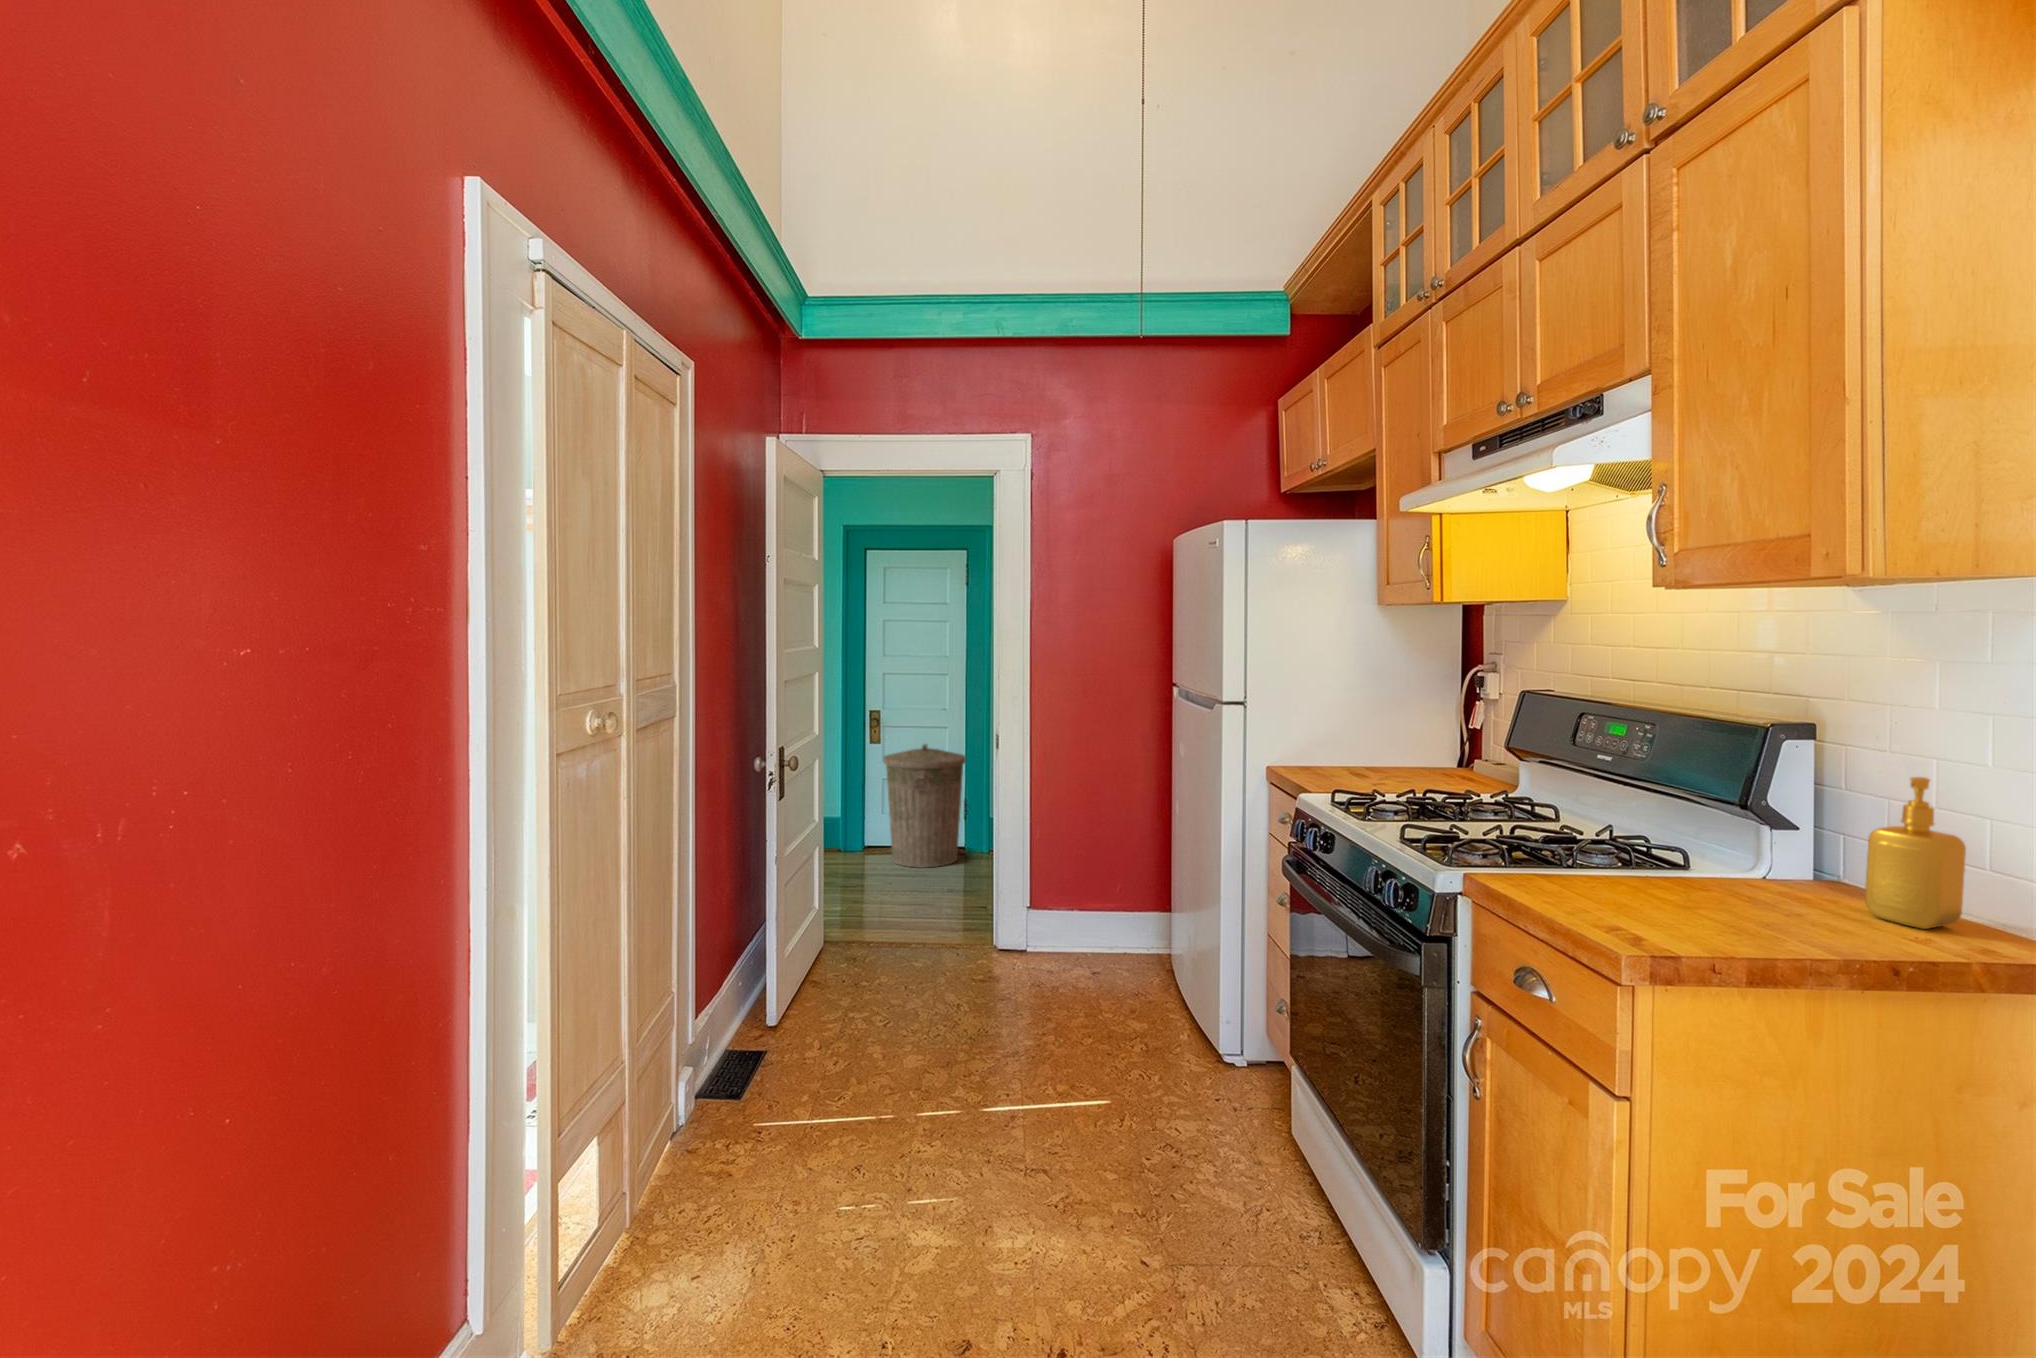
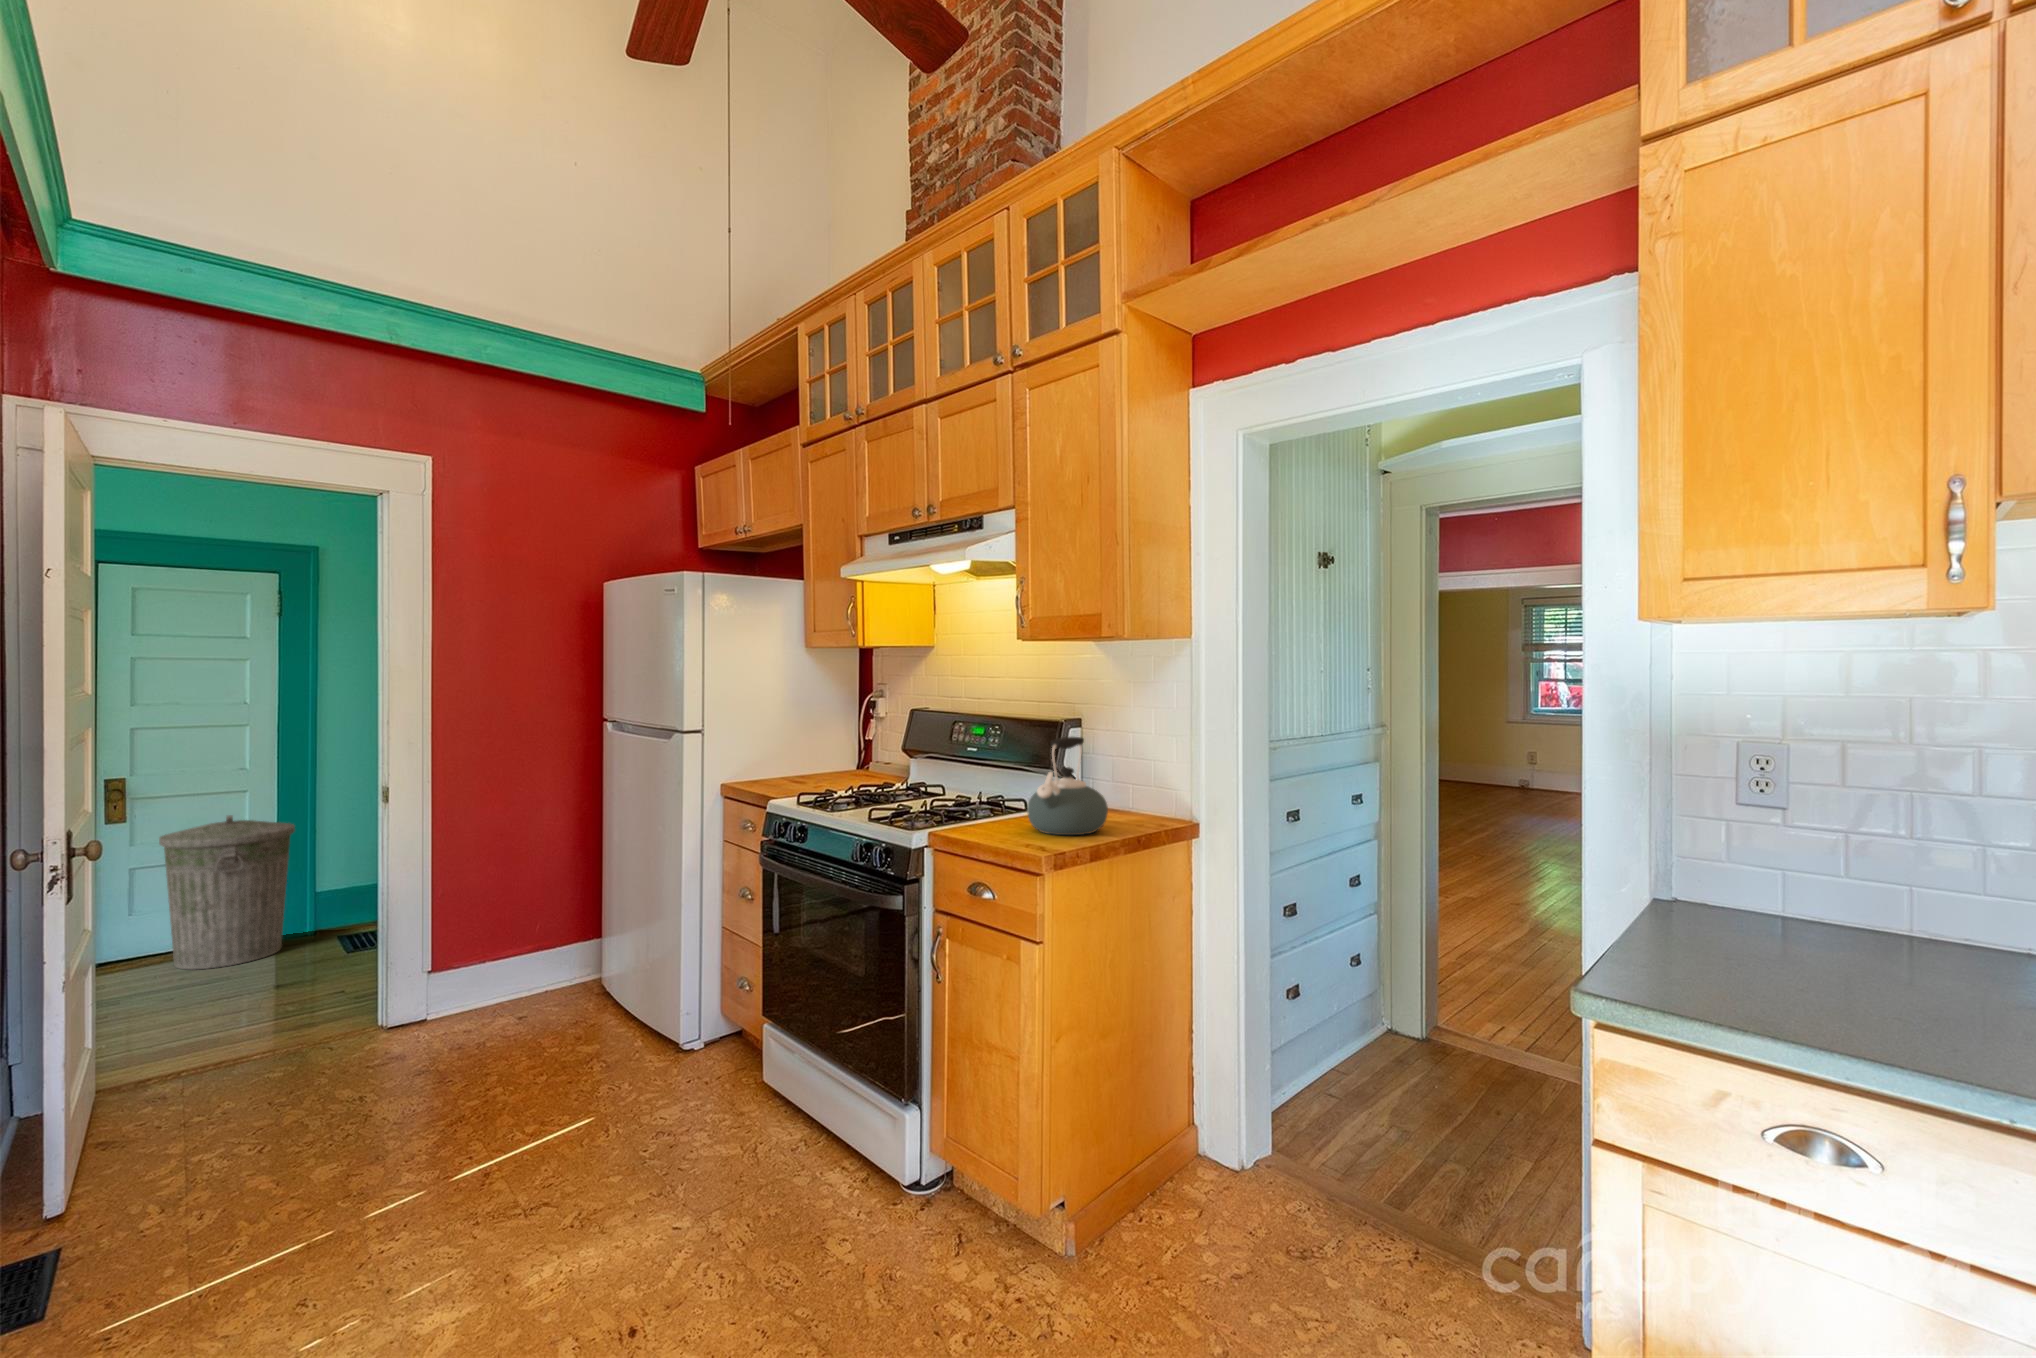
kettle: none [1640,756,1808,928] -> present [1027,737,1108,835]
soap dispenser: present [1865,777,1966,929] -> none [1123,742,1161,823]

